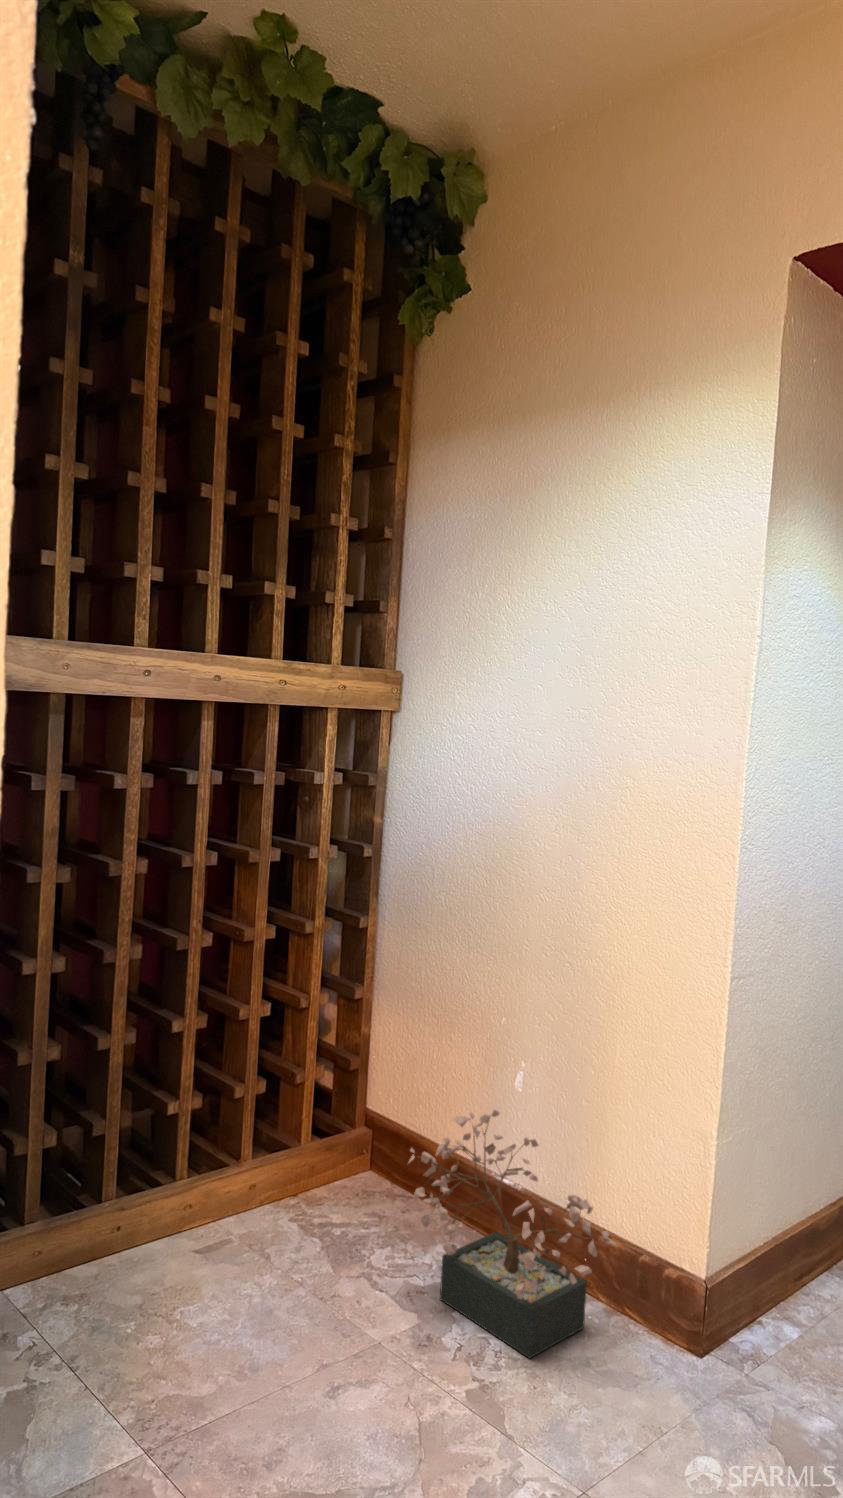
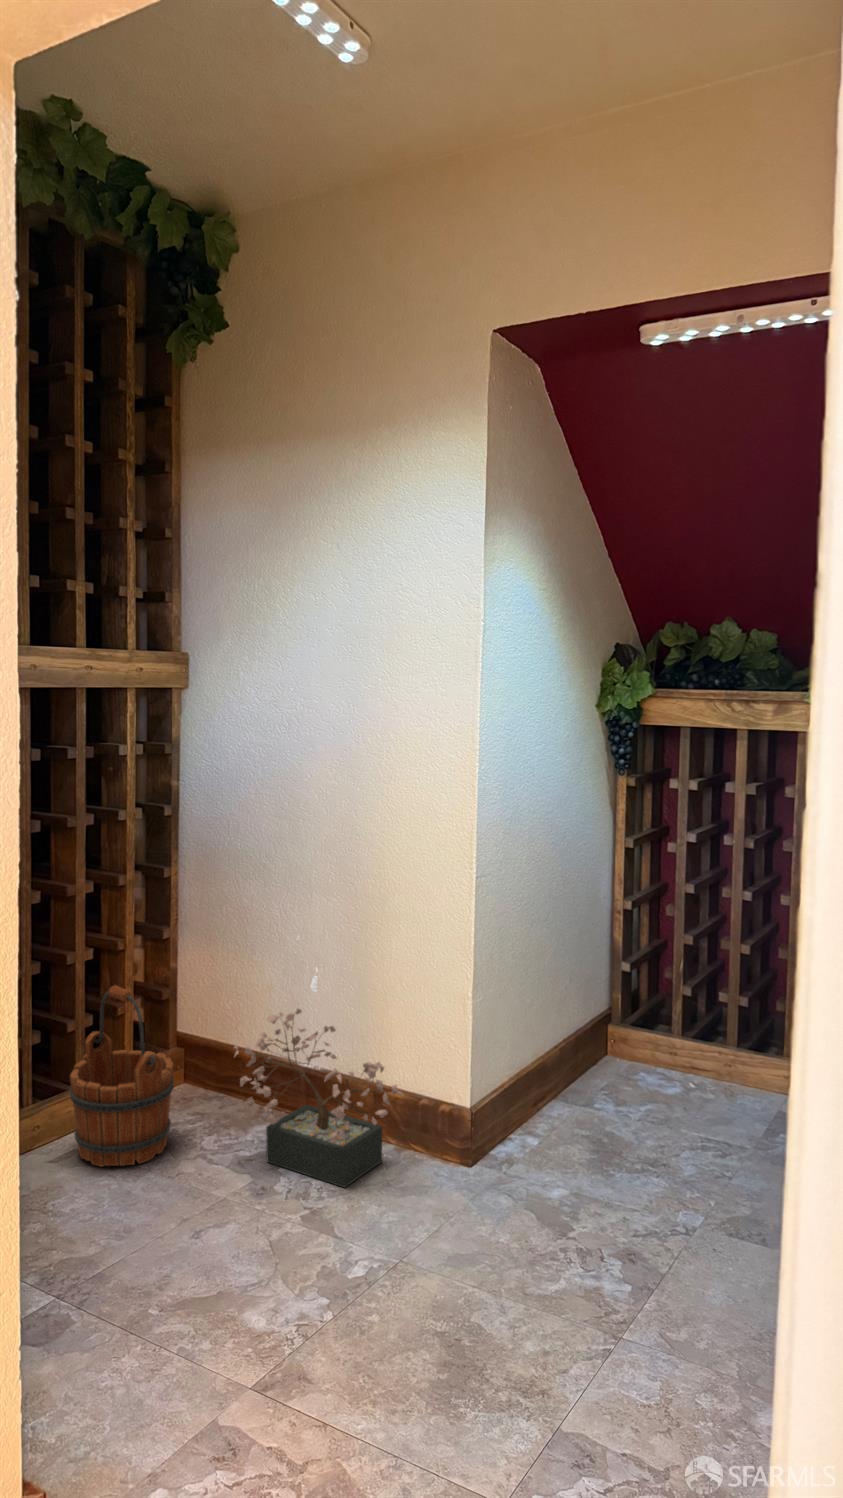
wooden bucket: none [224,1053,343,1273] -> present [70,986,174,1167]

